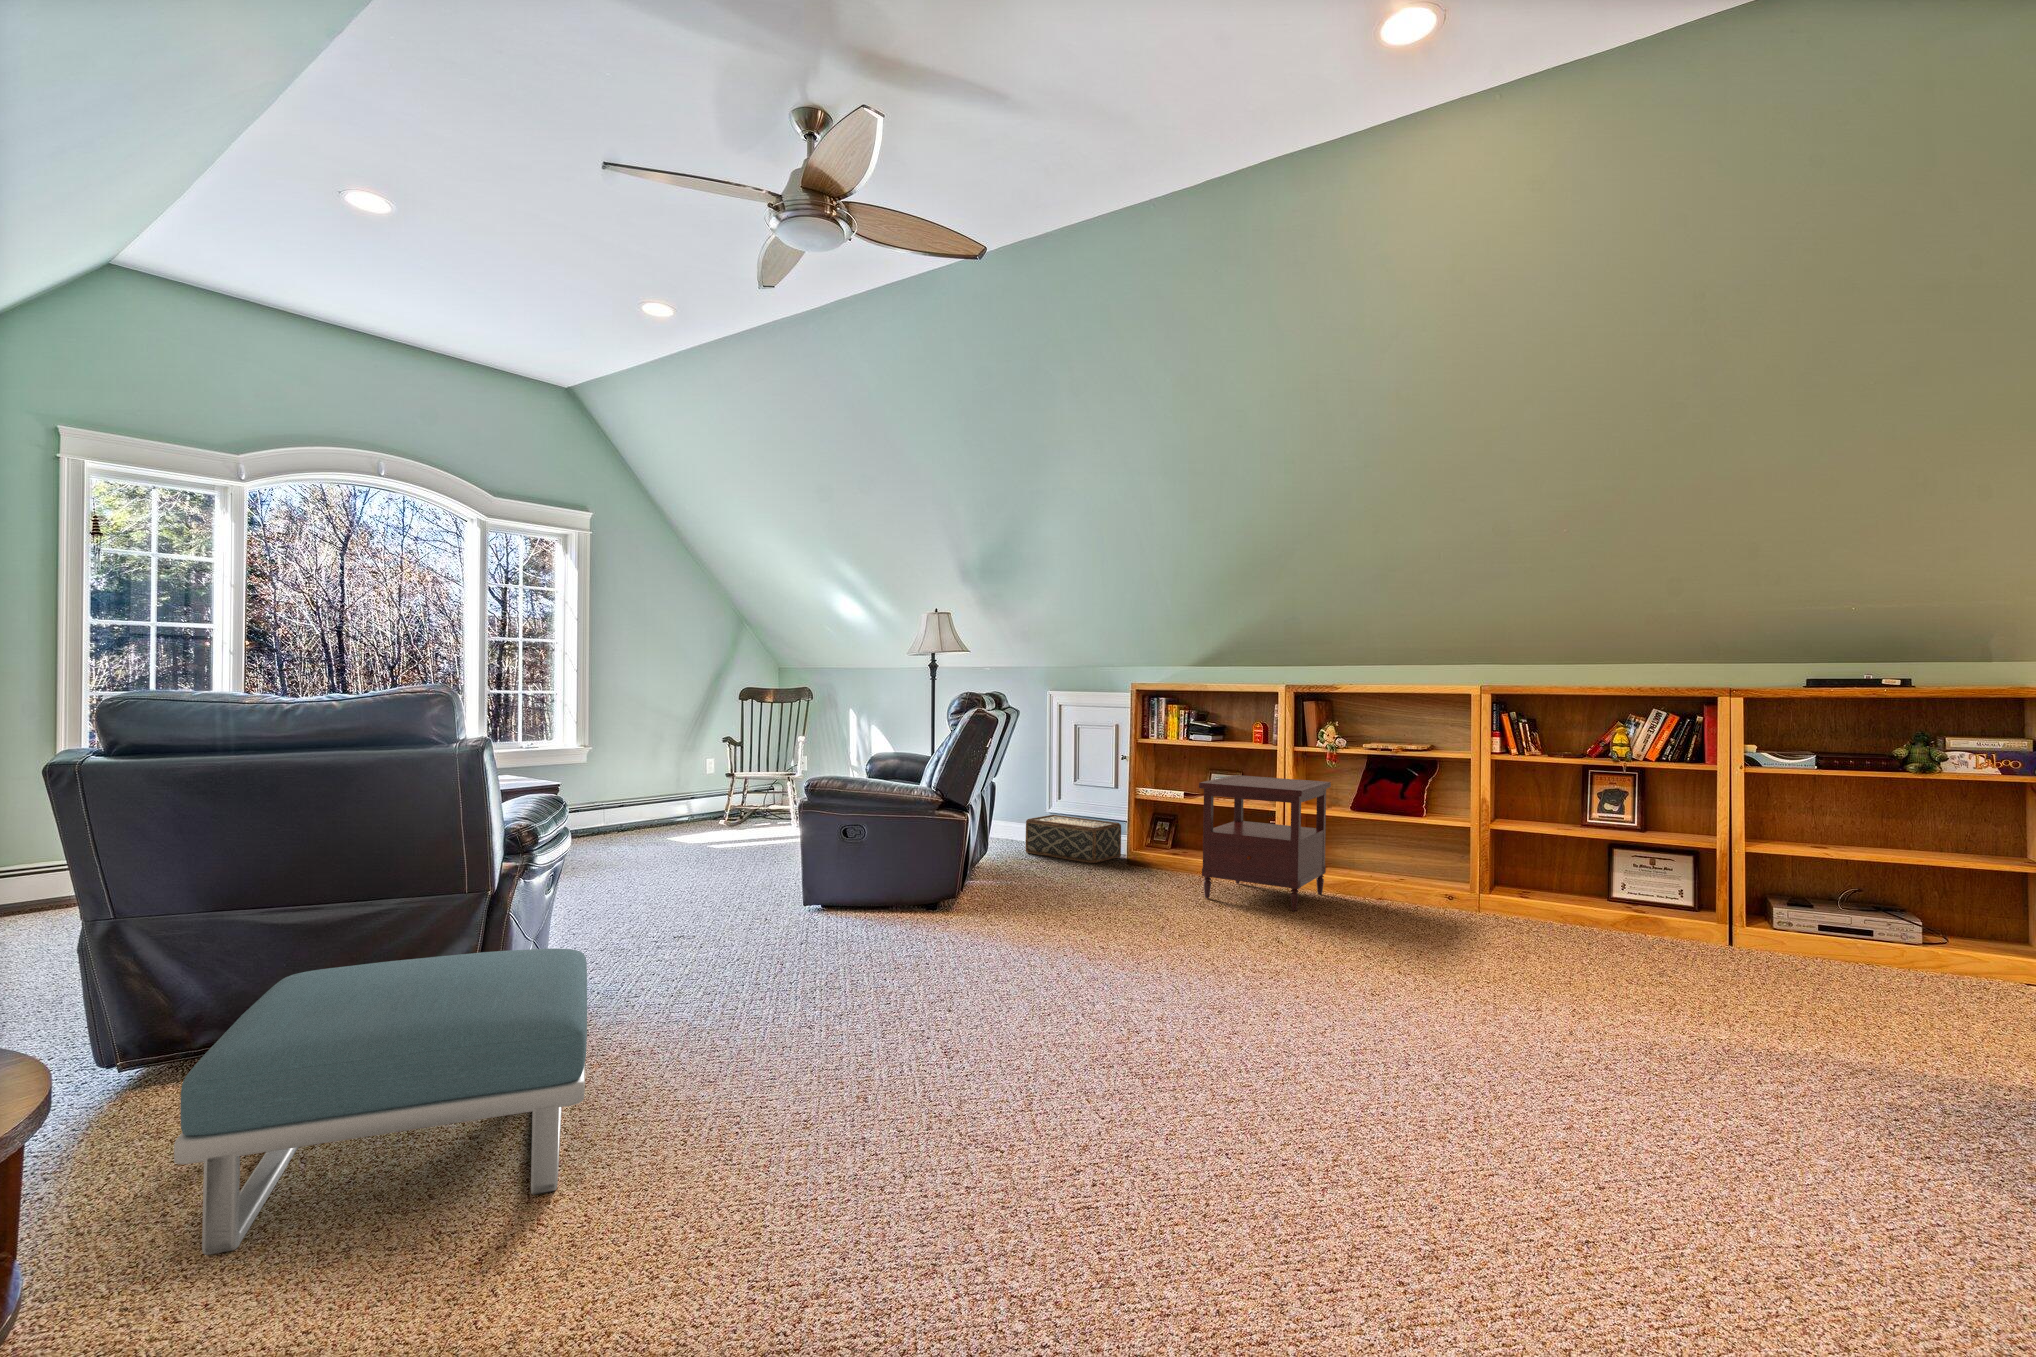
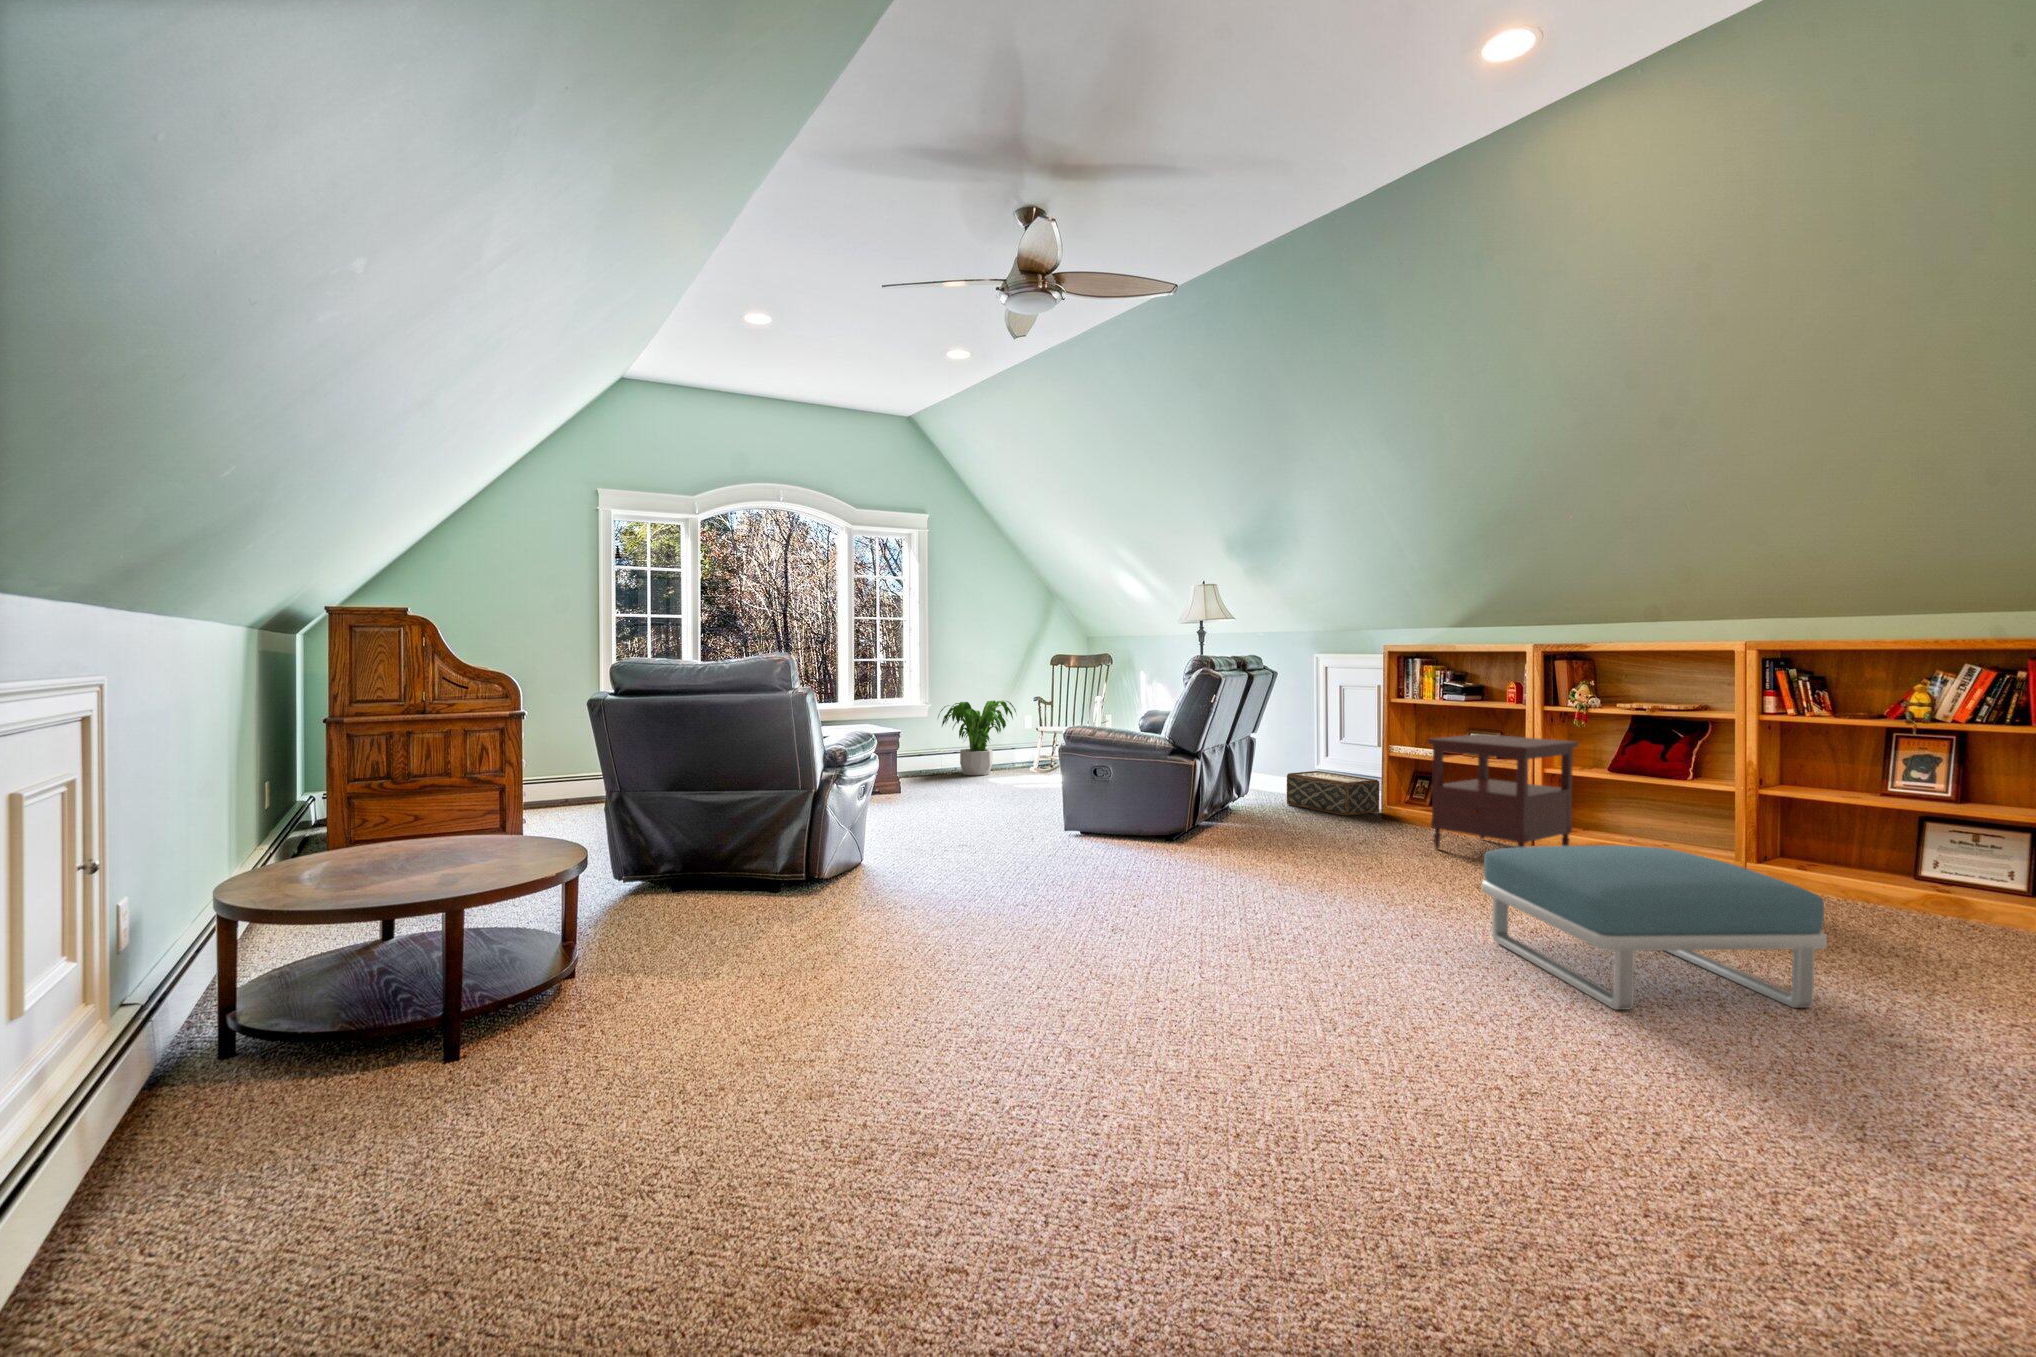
potted plant: none [598,740,704,833] -> present [938,700,1016,775]
footstool: present [174,948,587,1255] -> present [1482,845,1827,1010]

